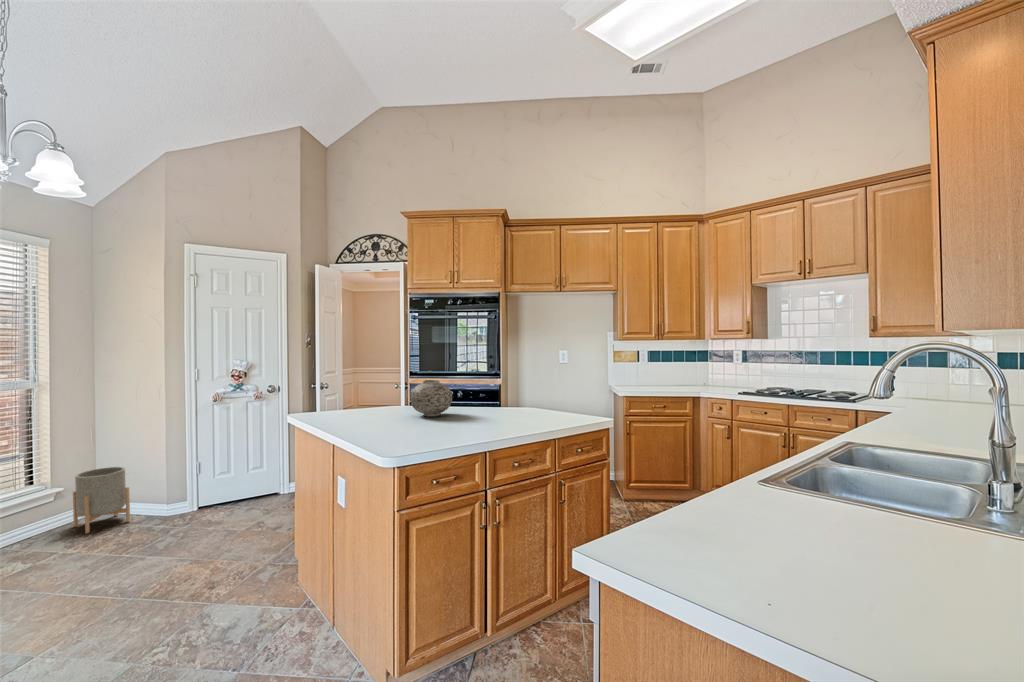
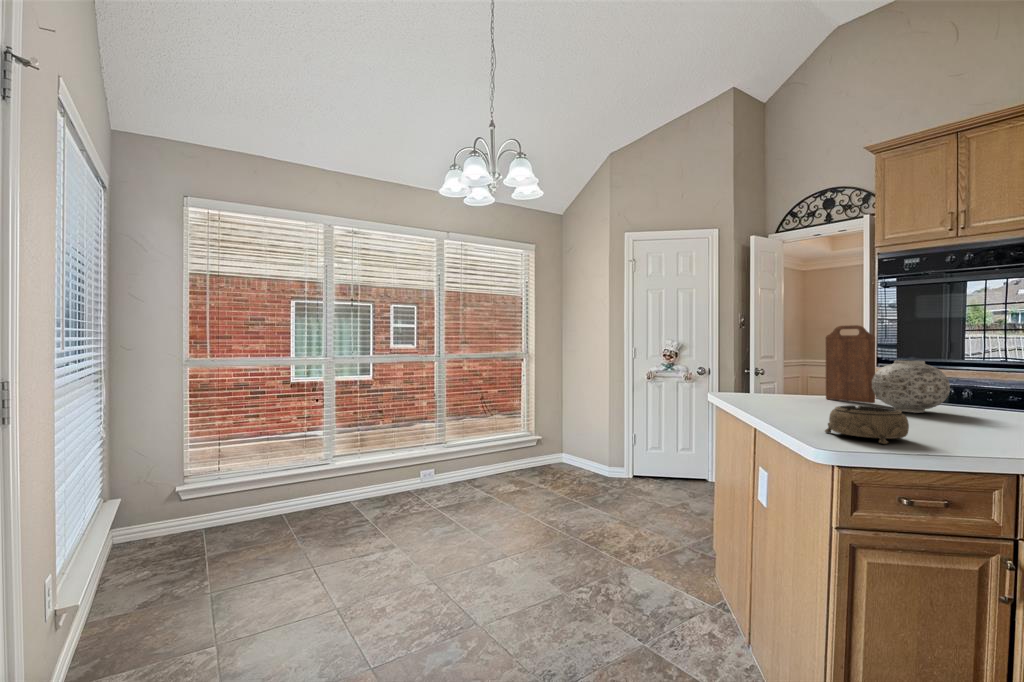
cutting board: none [380,355,412,411] -> present [825,325,875,403]
decorative bowl: none [386,422,433,449] -> present [825,405,909,444]
planter: present [73,467,130,533] -> none [548,425,583,475]

